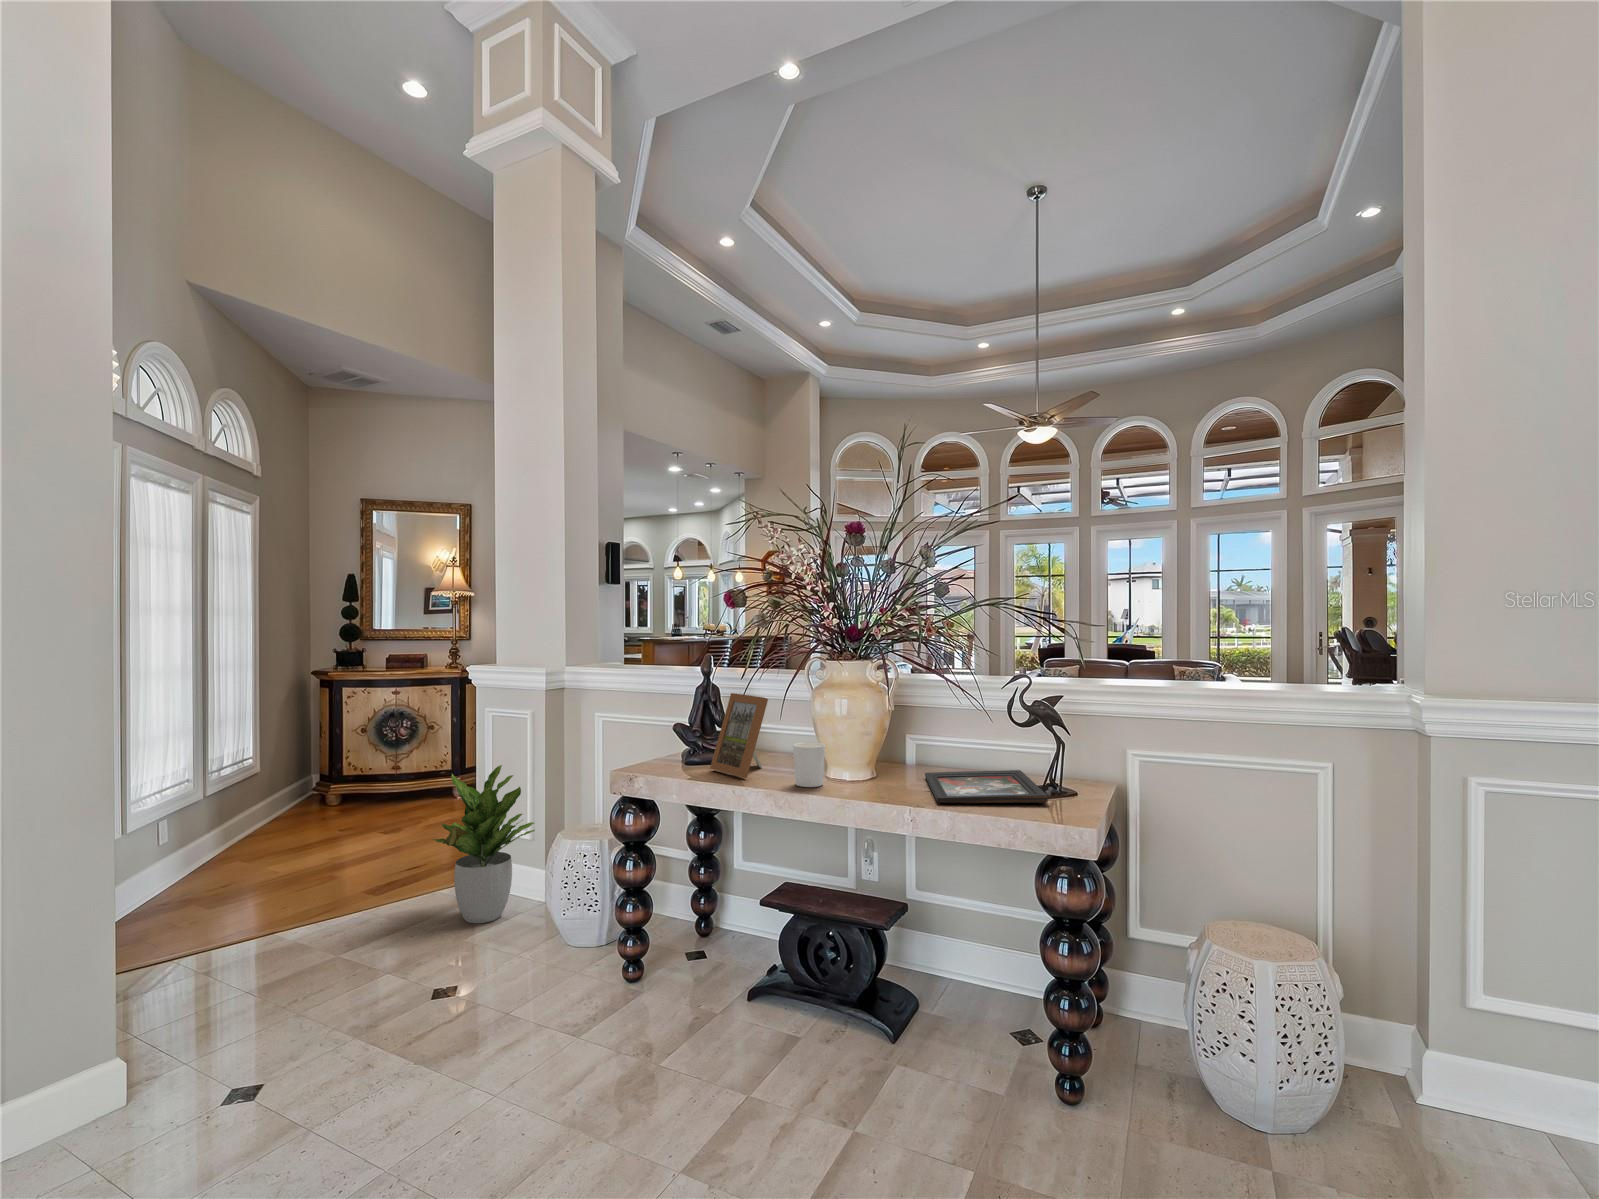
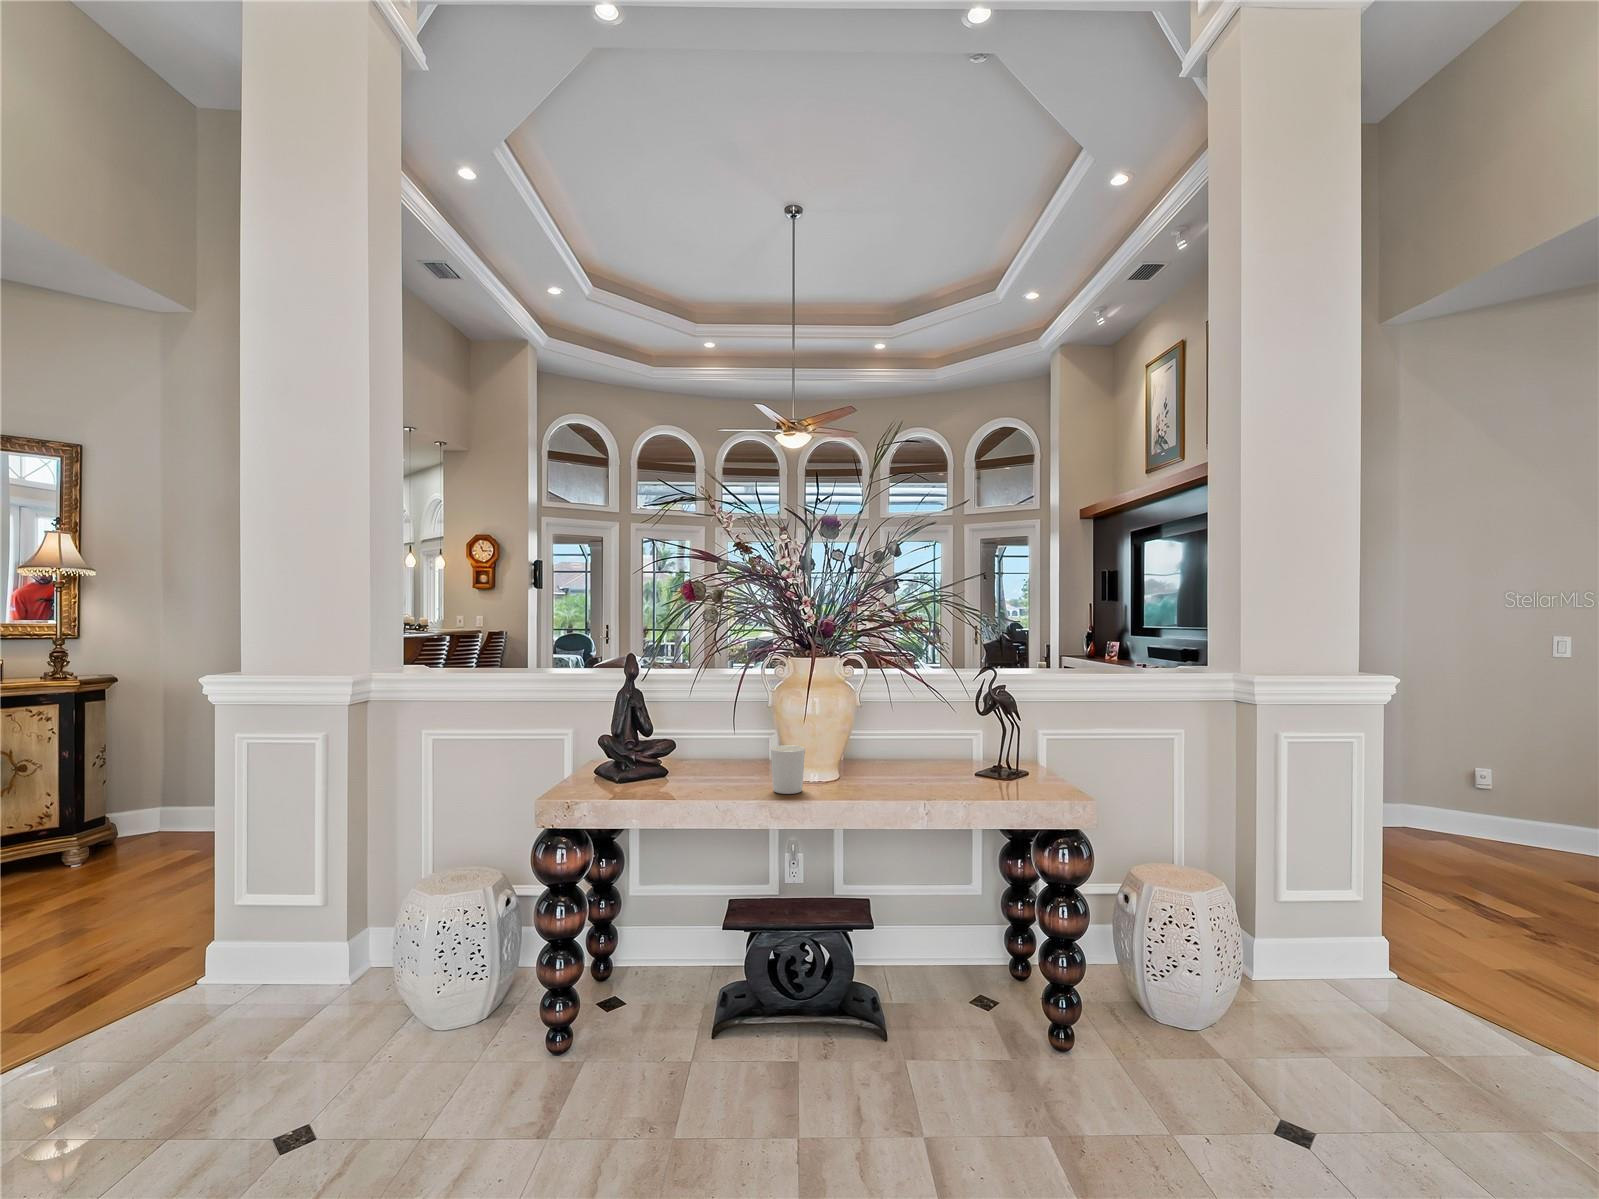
picture frame: present [710,693,768,778] -> none [654,698,727,792]
potted plant: present [433,765,535,923] -> none [193,810,356,1033]
decorative tray: present [925,770,1048,803] -> none [876,755,1023,794]

